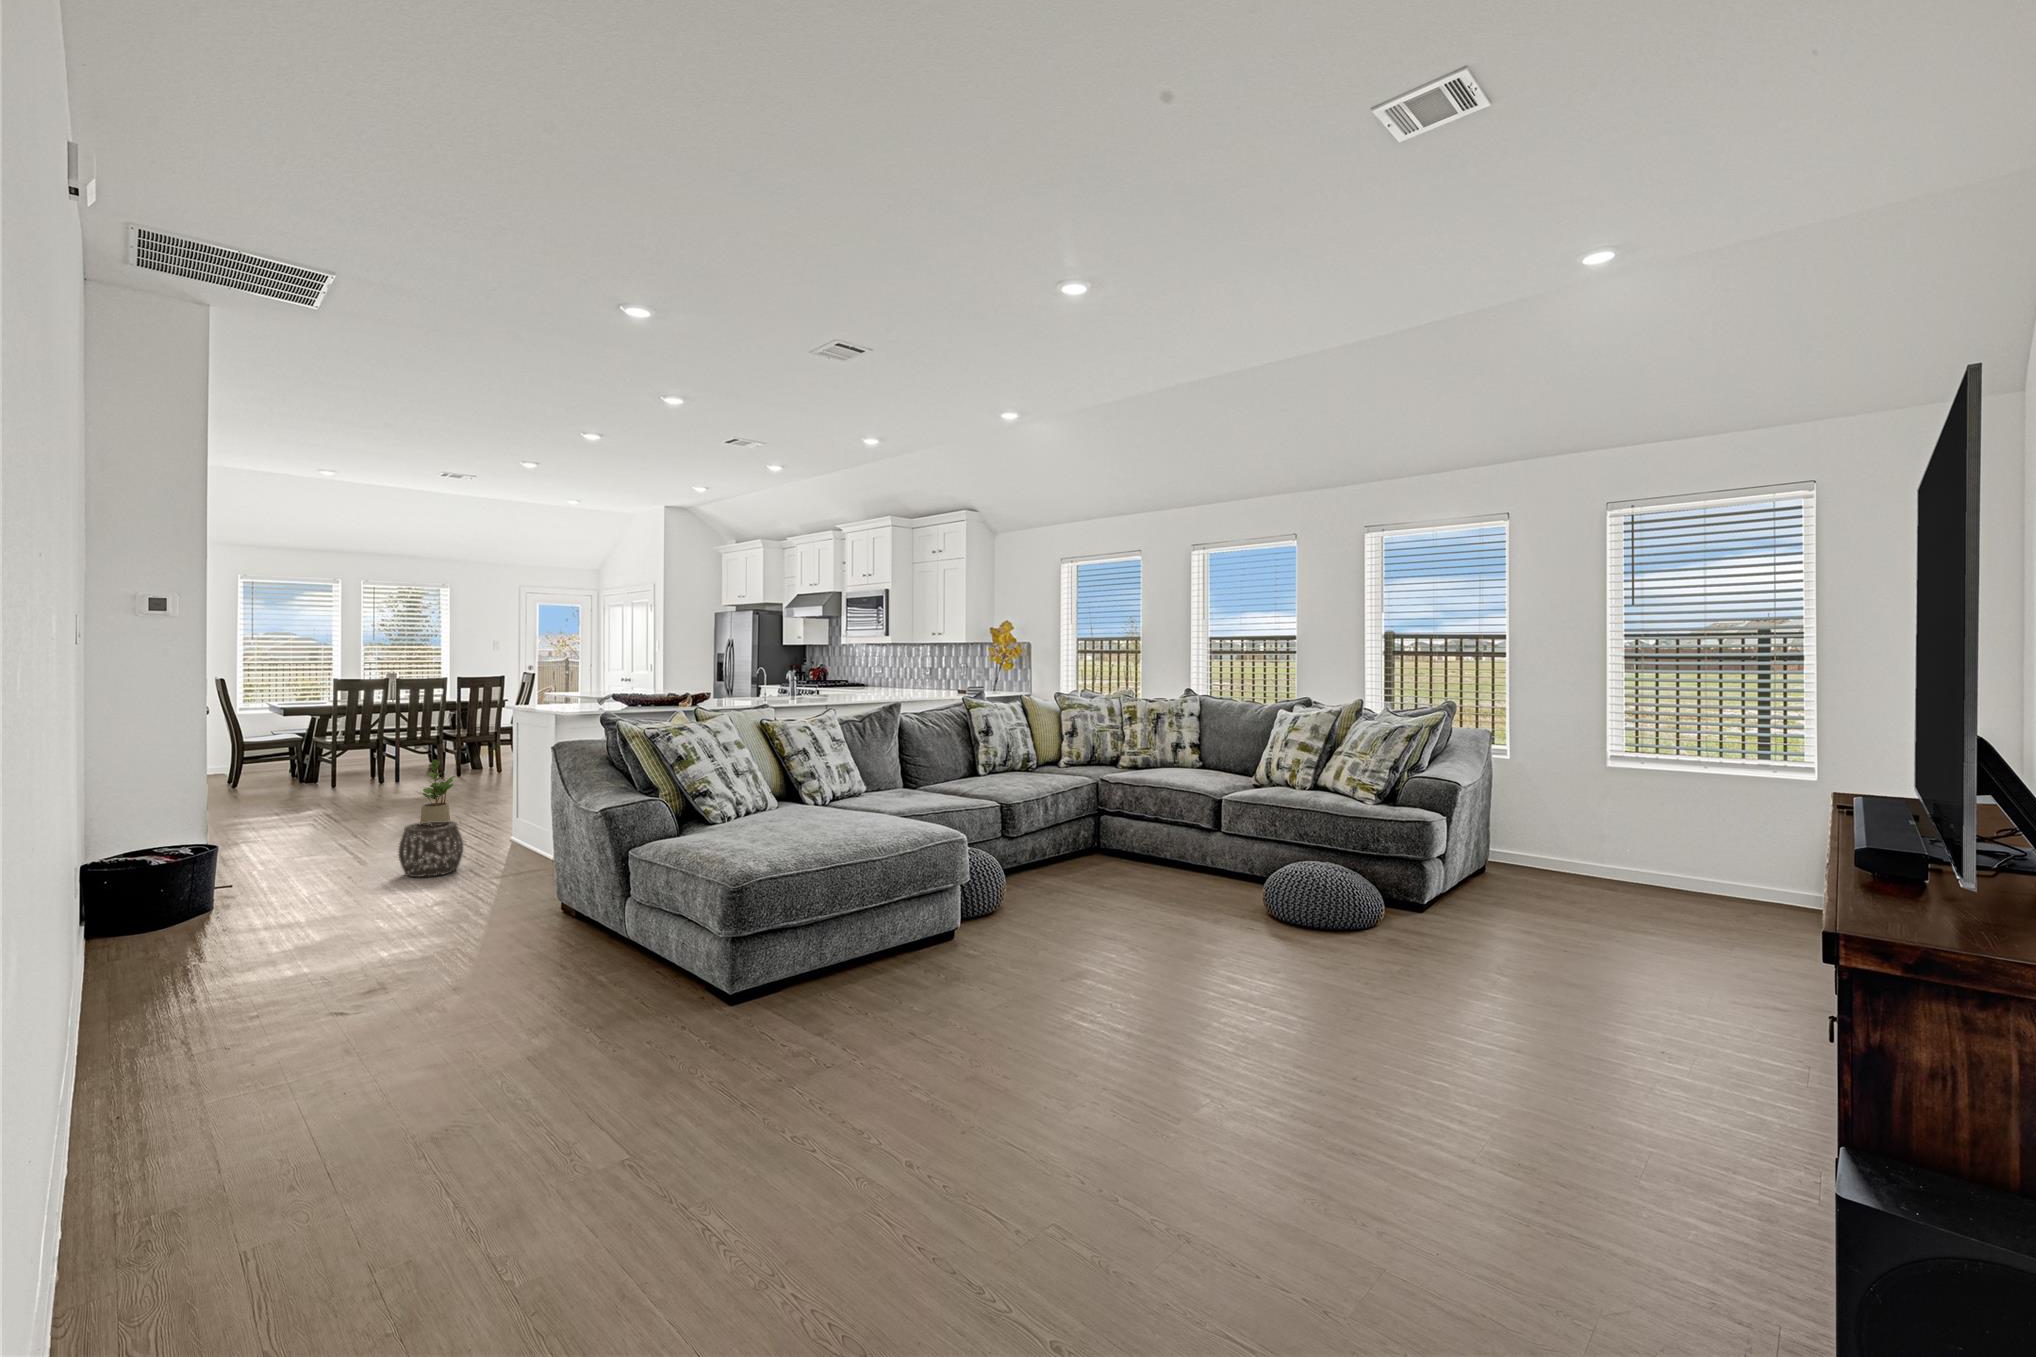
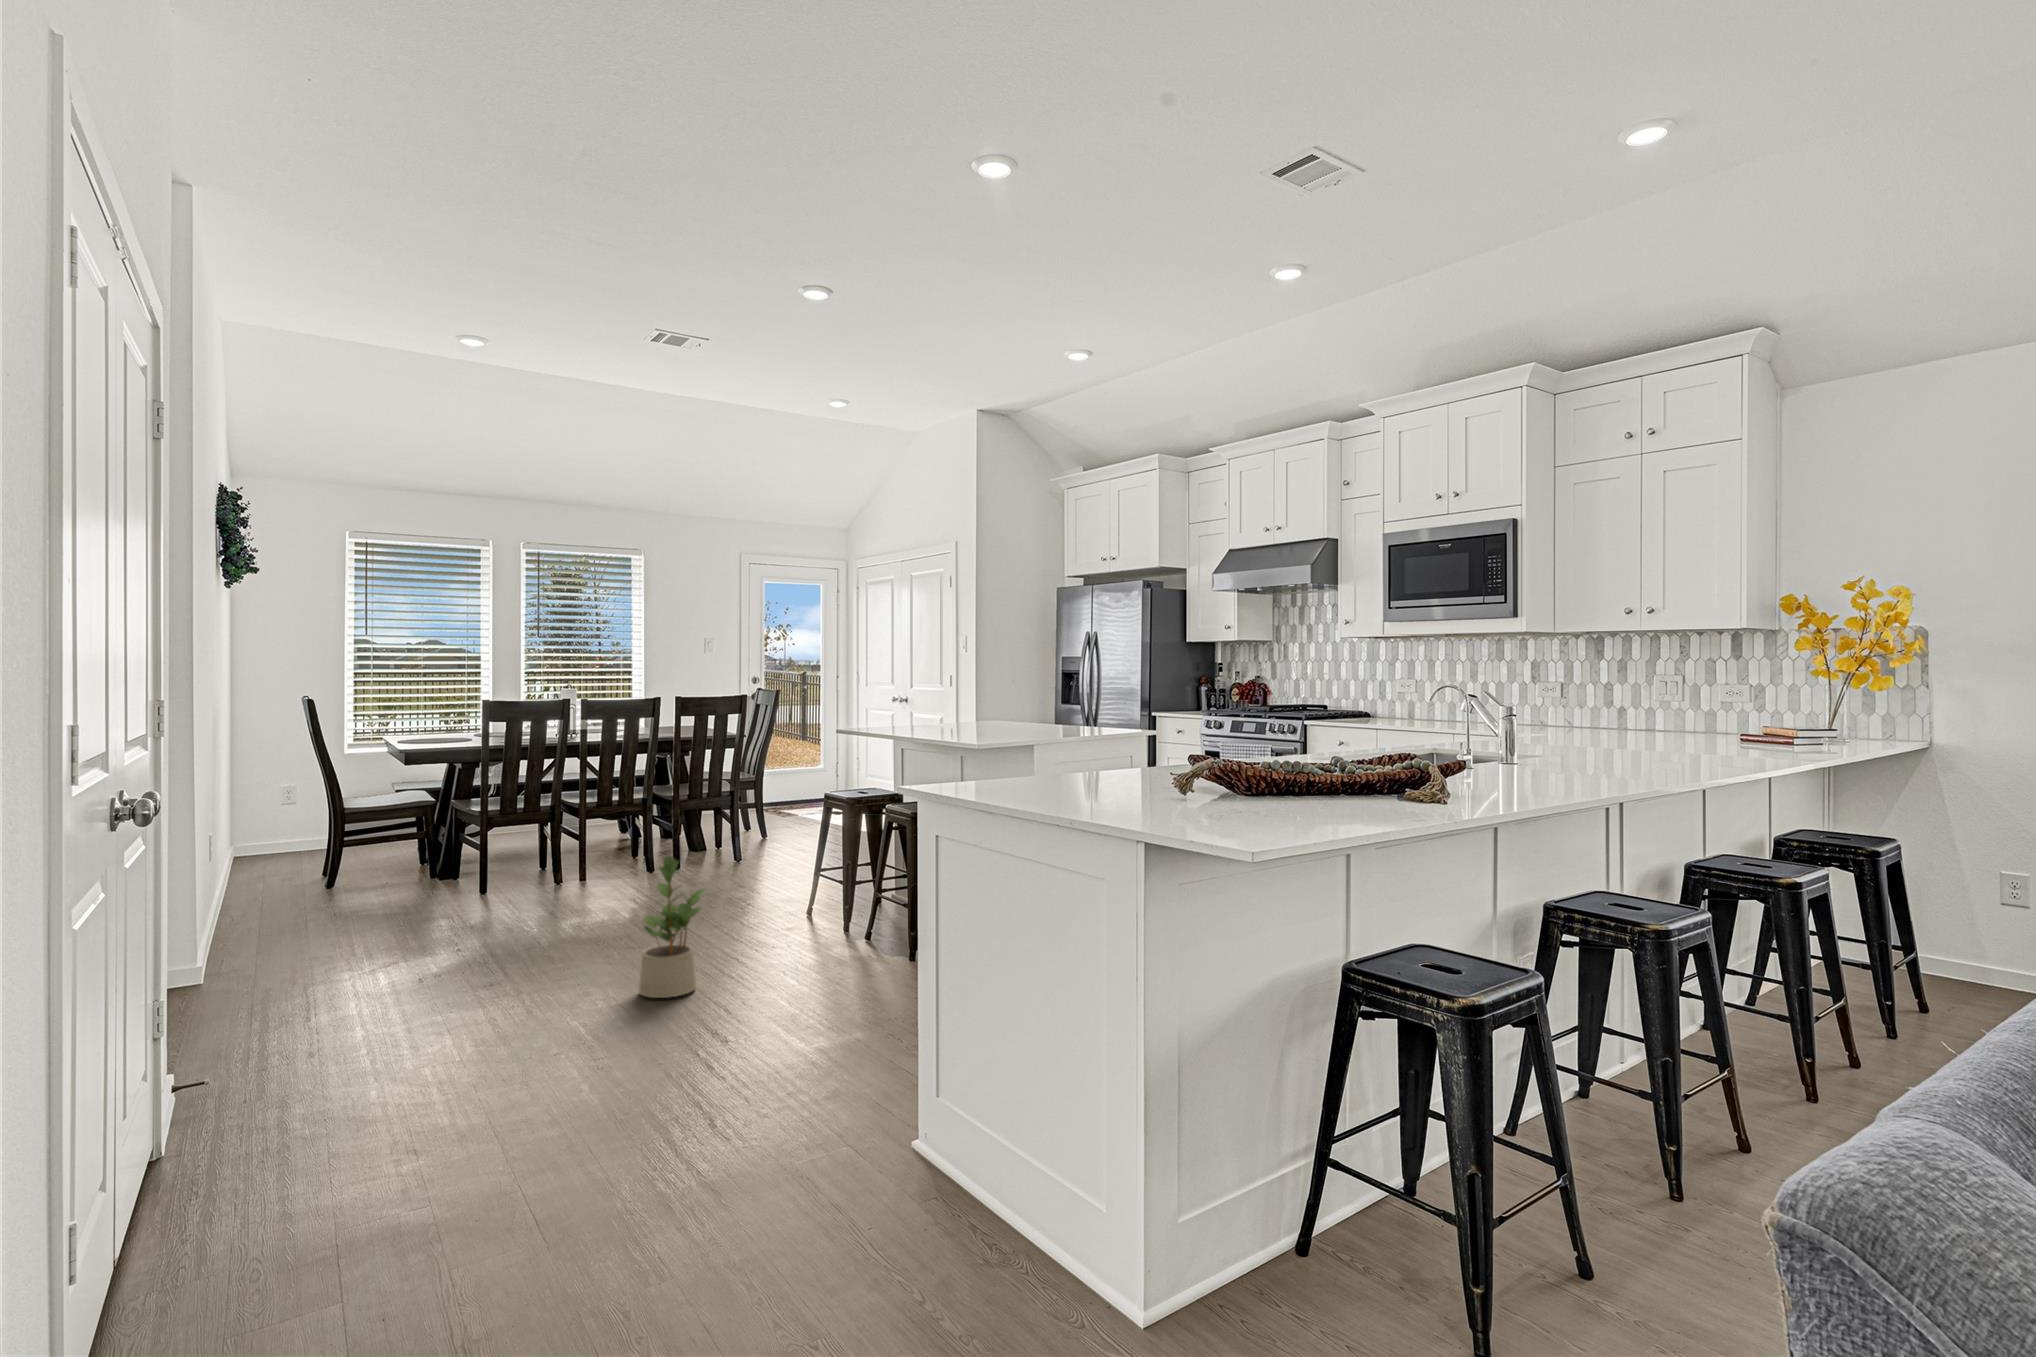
woven basket: present [398,821,463,877] -> none [624,1052,789,1240]

